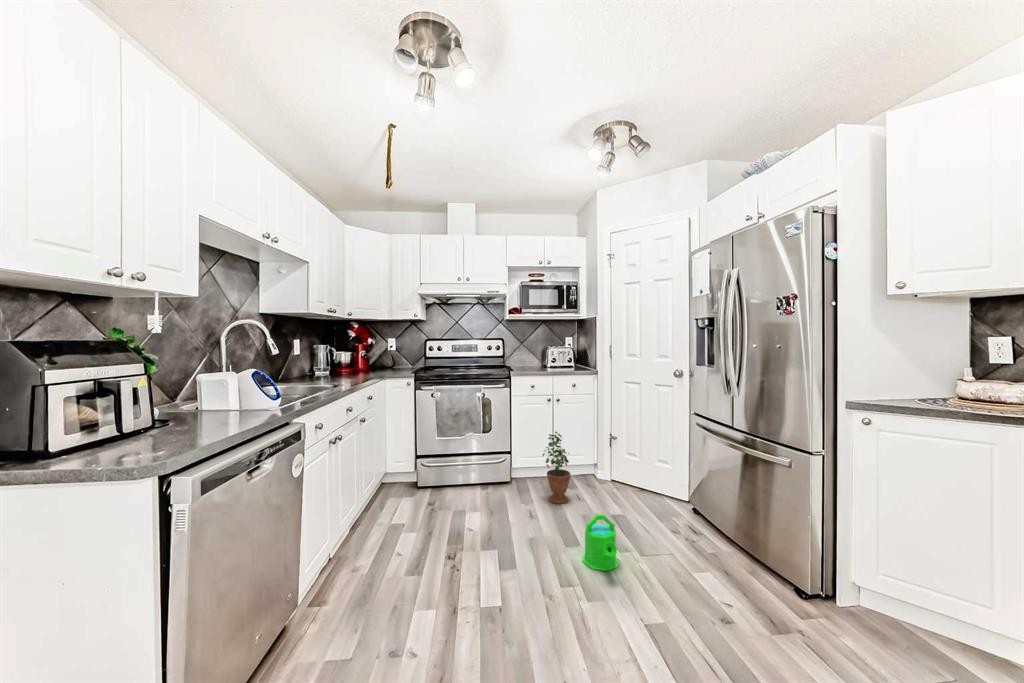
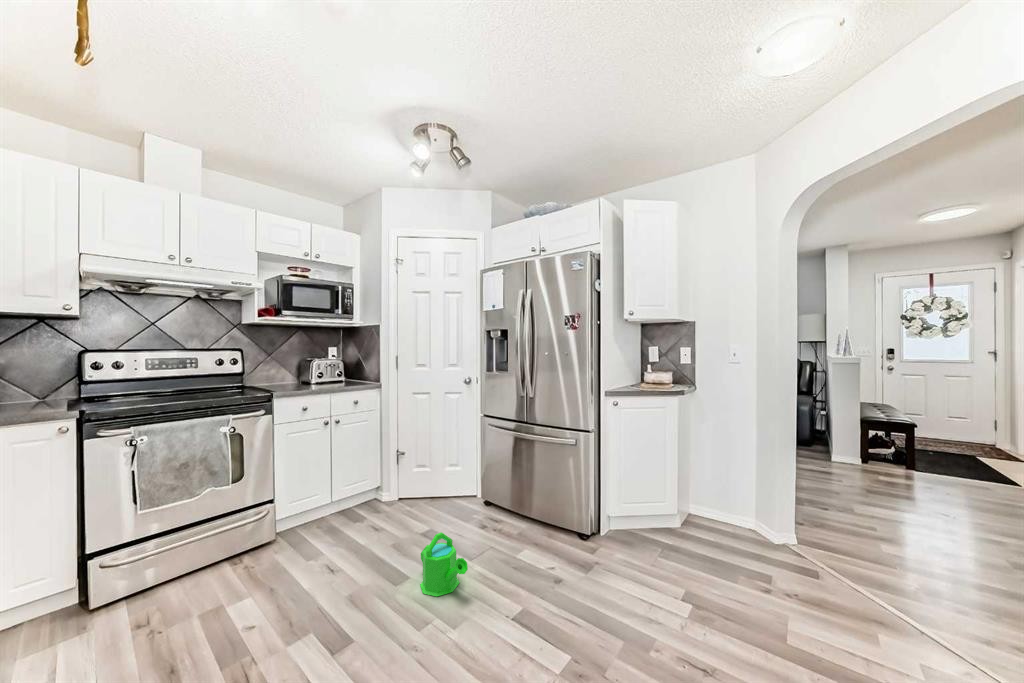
potted plant: present [543,431,571,504] -> none [333,456,367,543]

